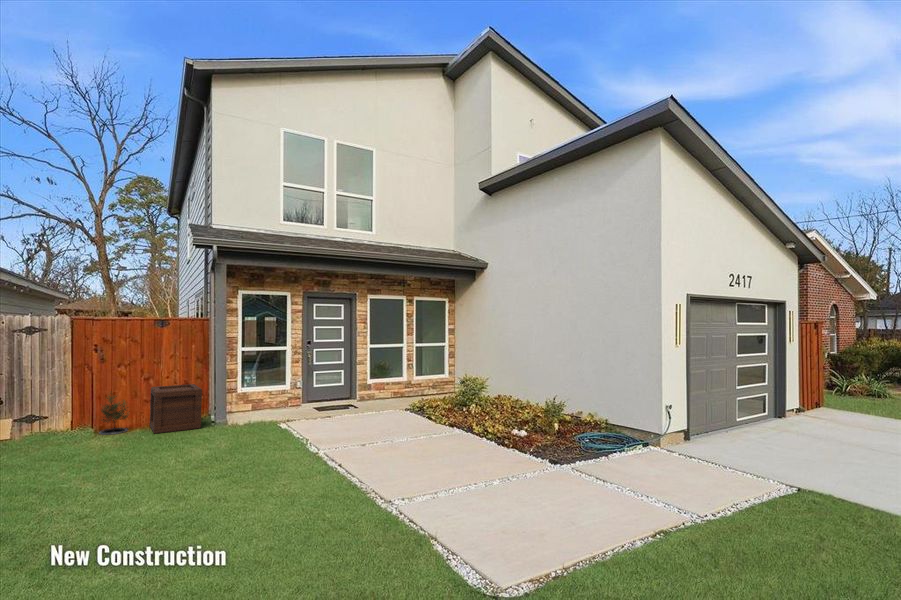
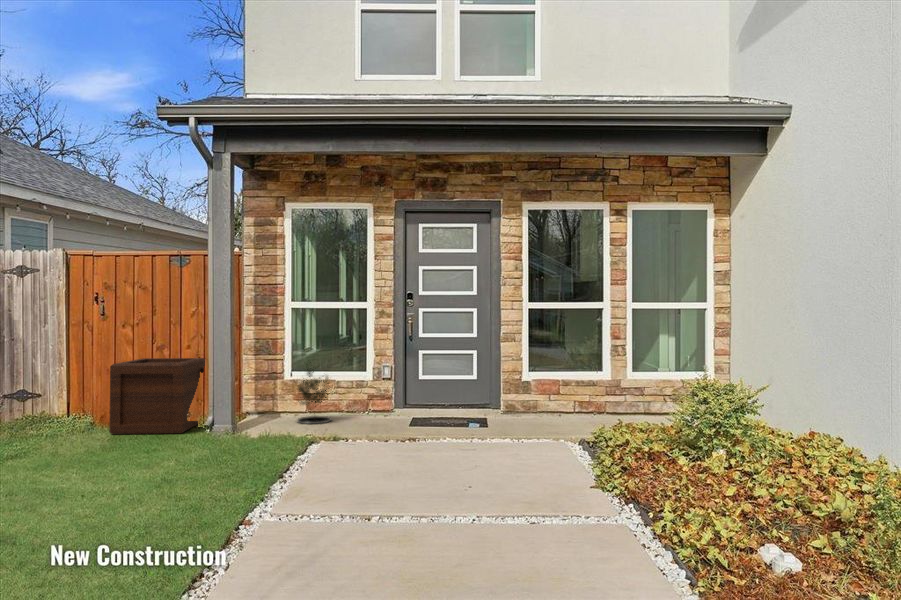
potted tree: present [100,396,128,435] -> present [297,362,332,424]

